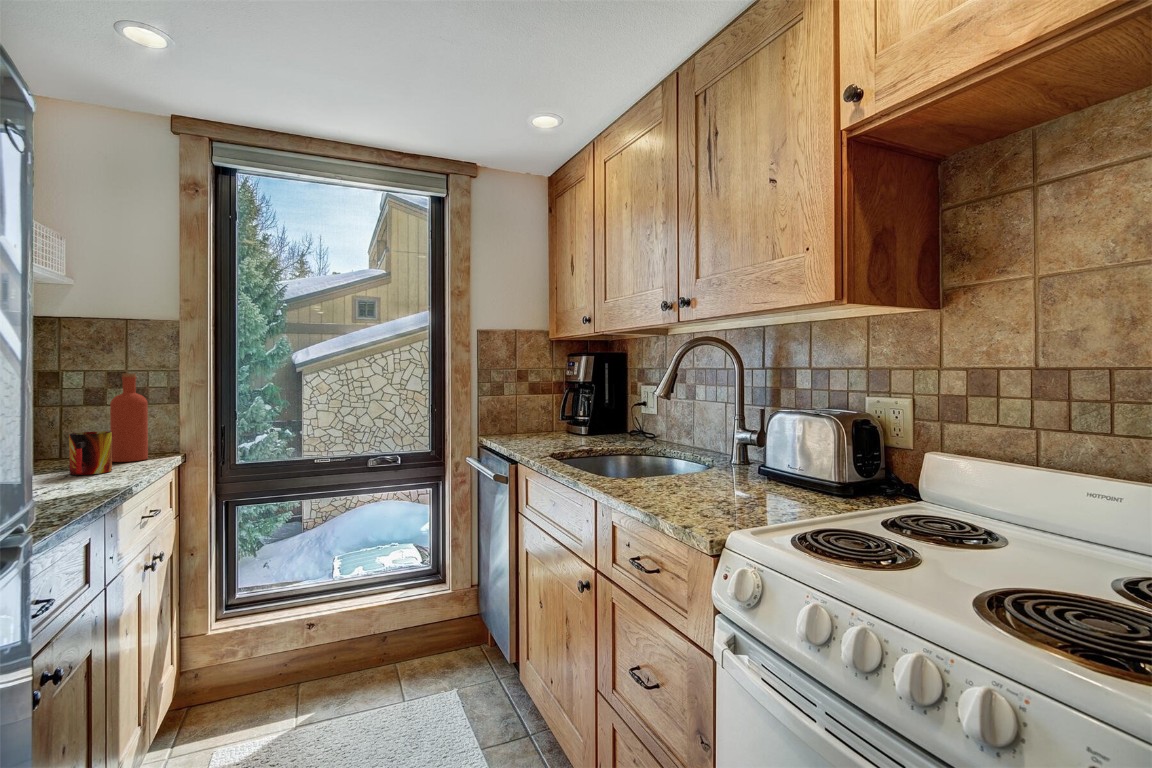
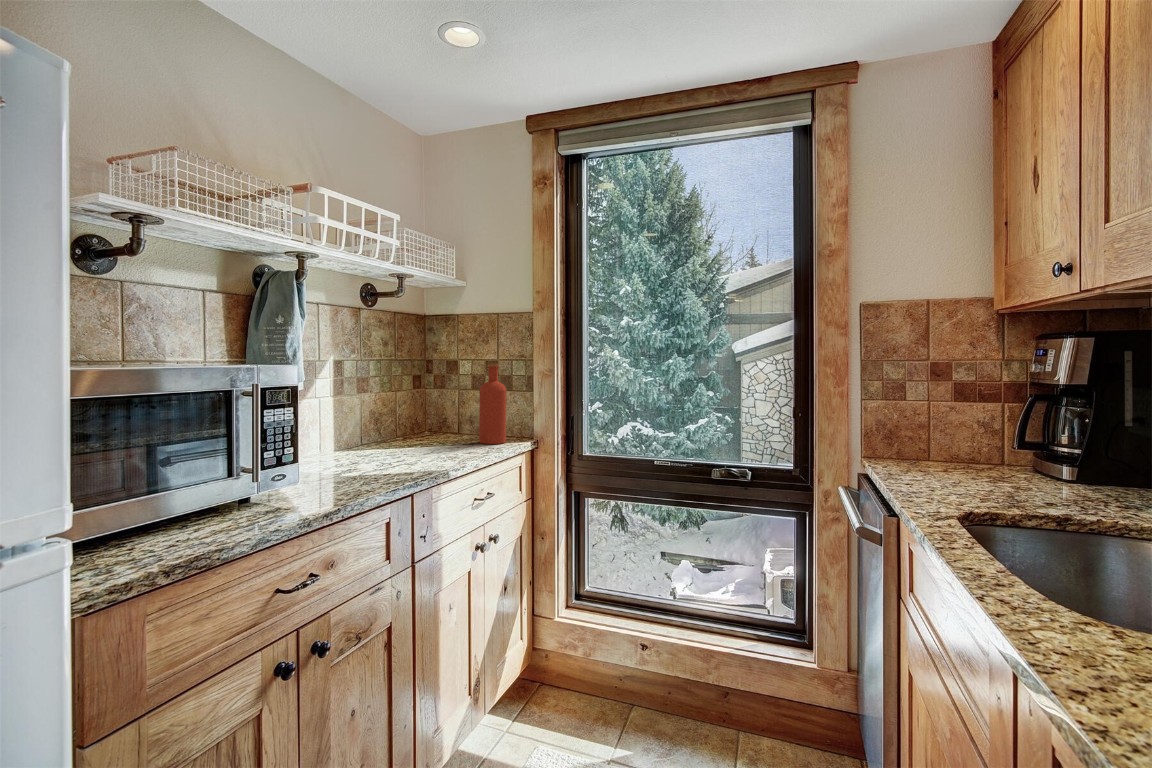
mug: present [69,431,112,475] -> none [433,416,465,454]

